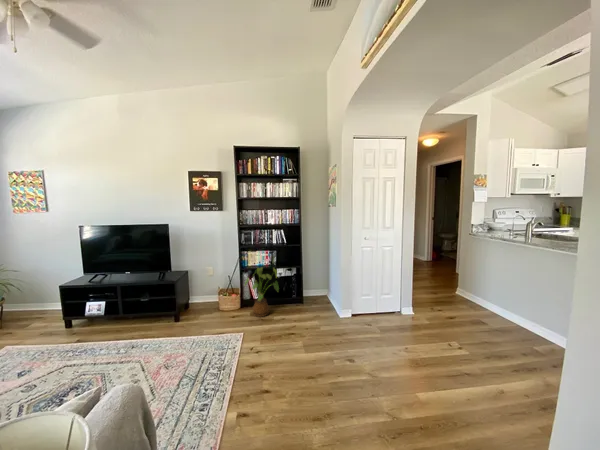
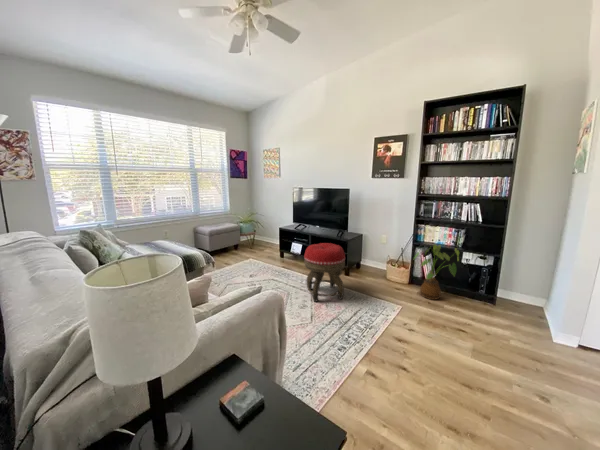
footstool: none [124,292,184,370] -> present [304,243,345,302]

